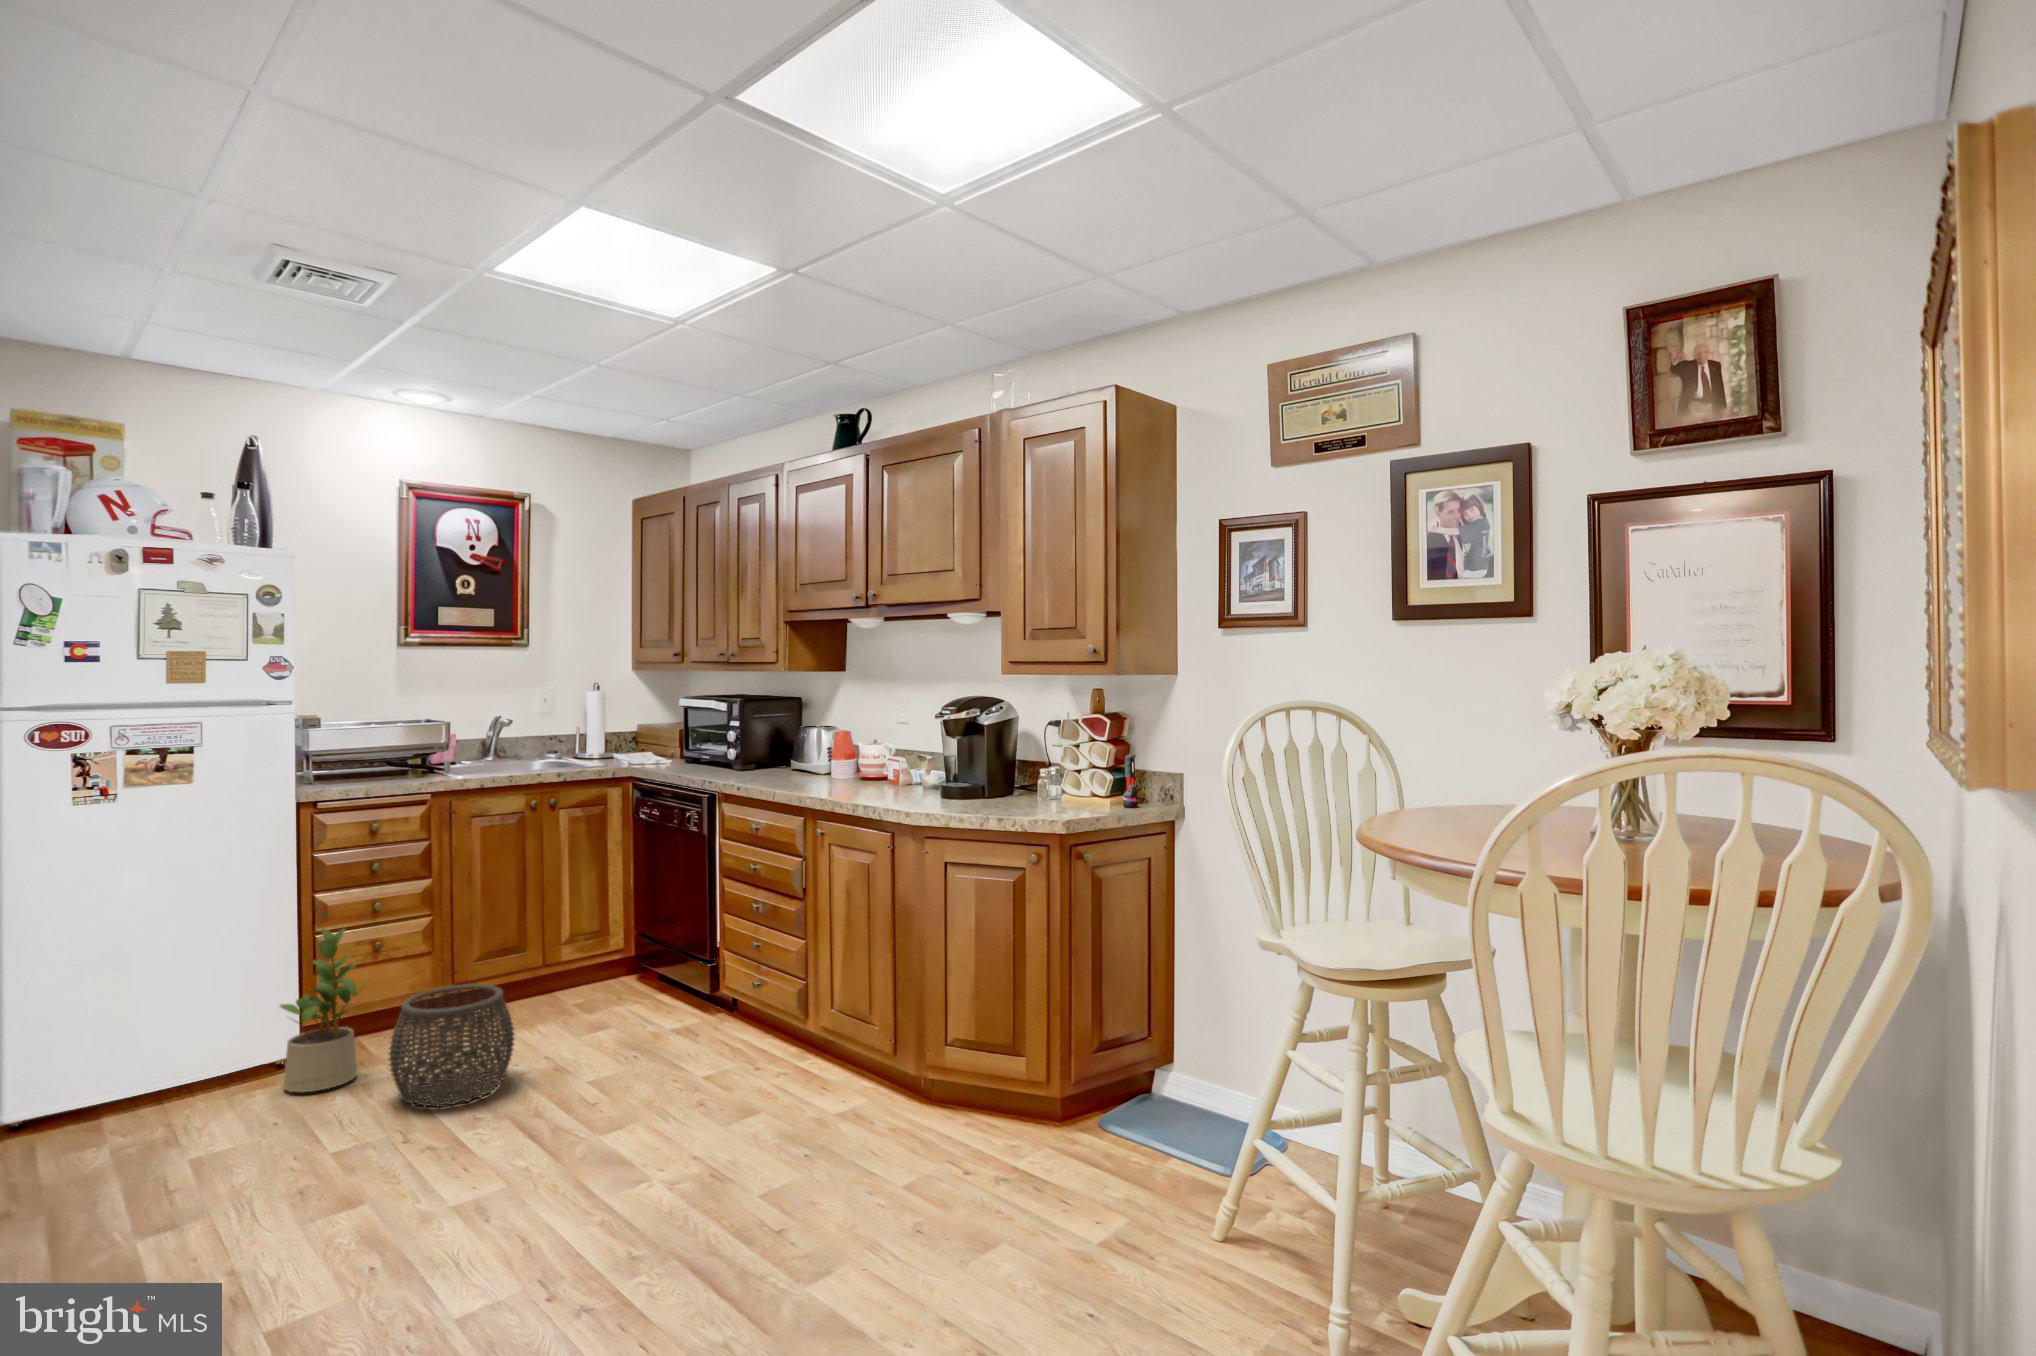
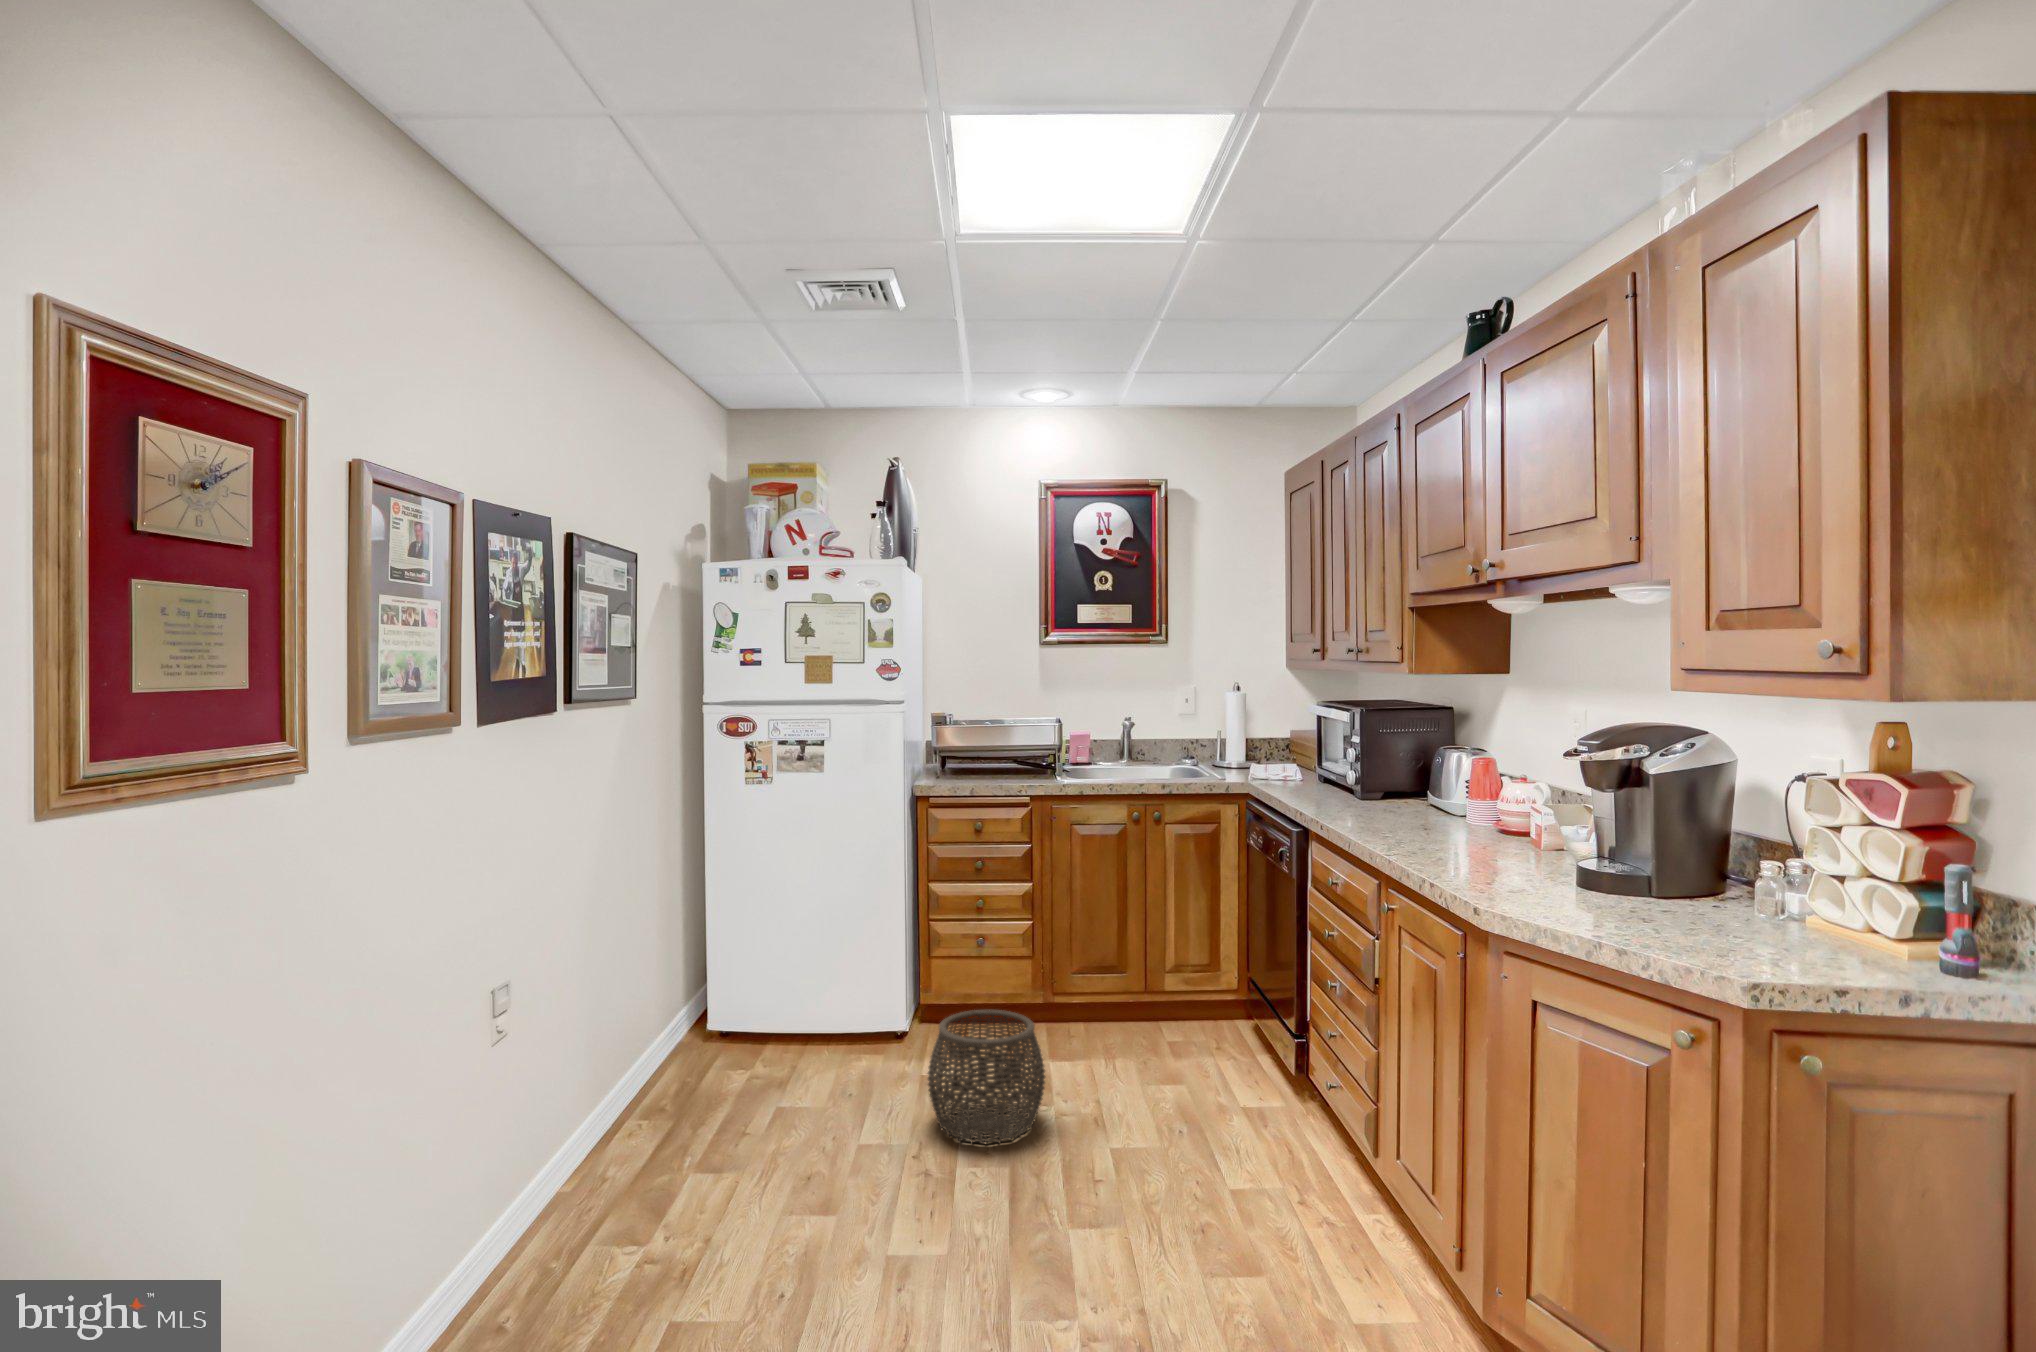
potted plant: present [280,928,369,1092] -> none [873,925,944,1085]

